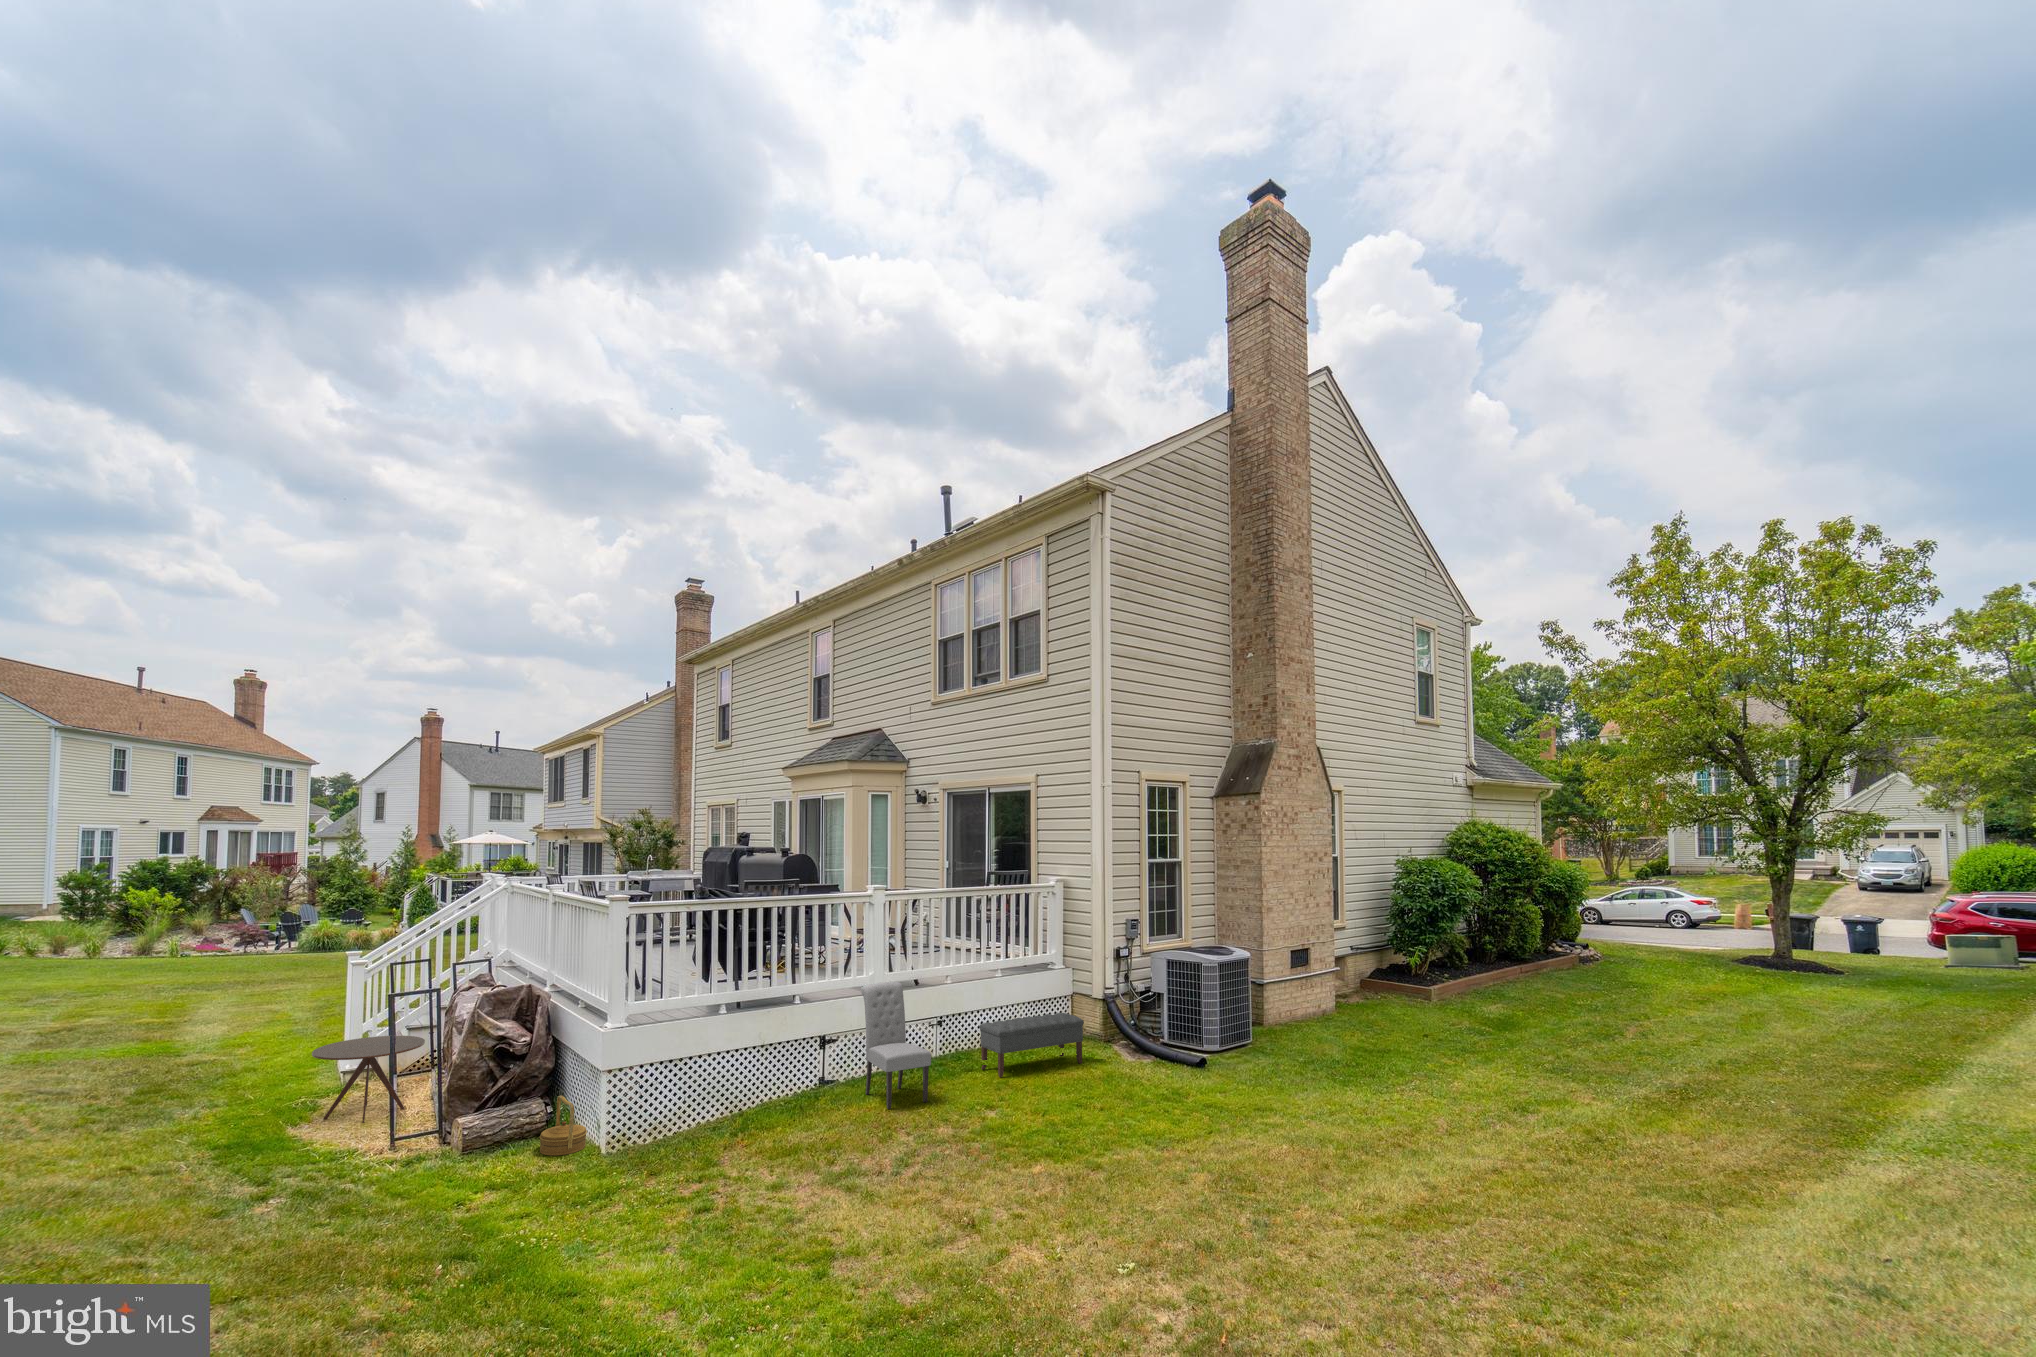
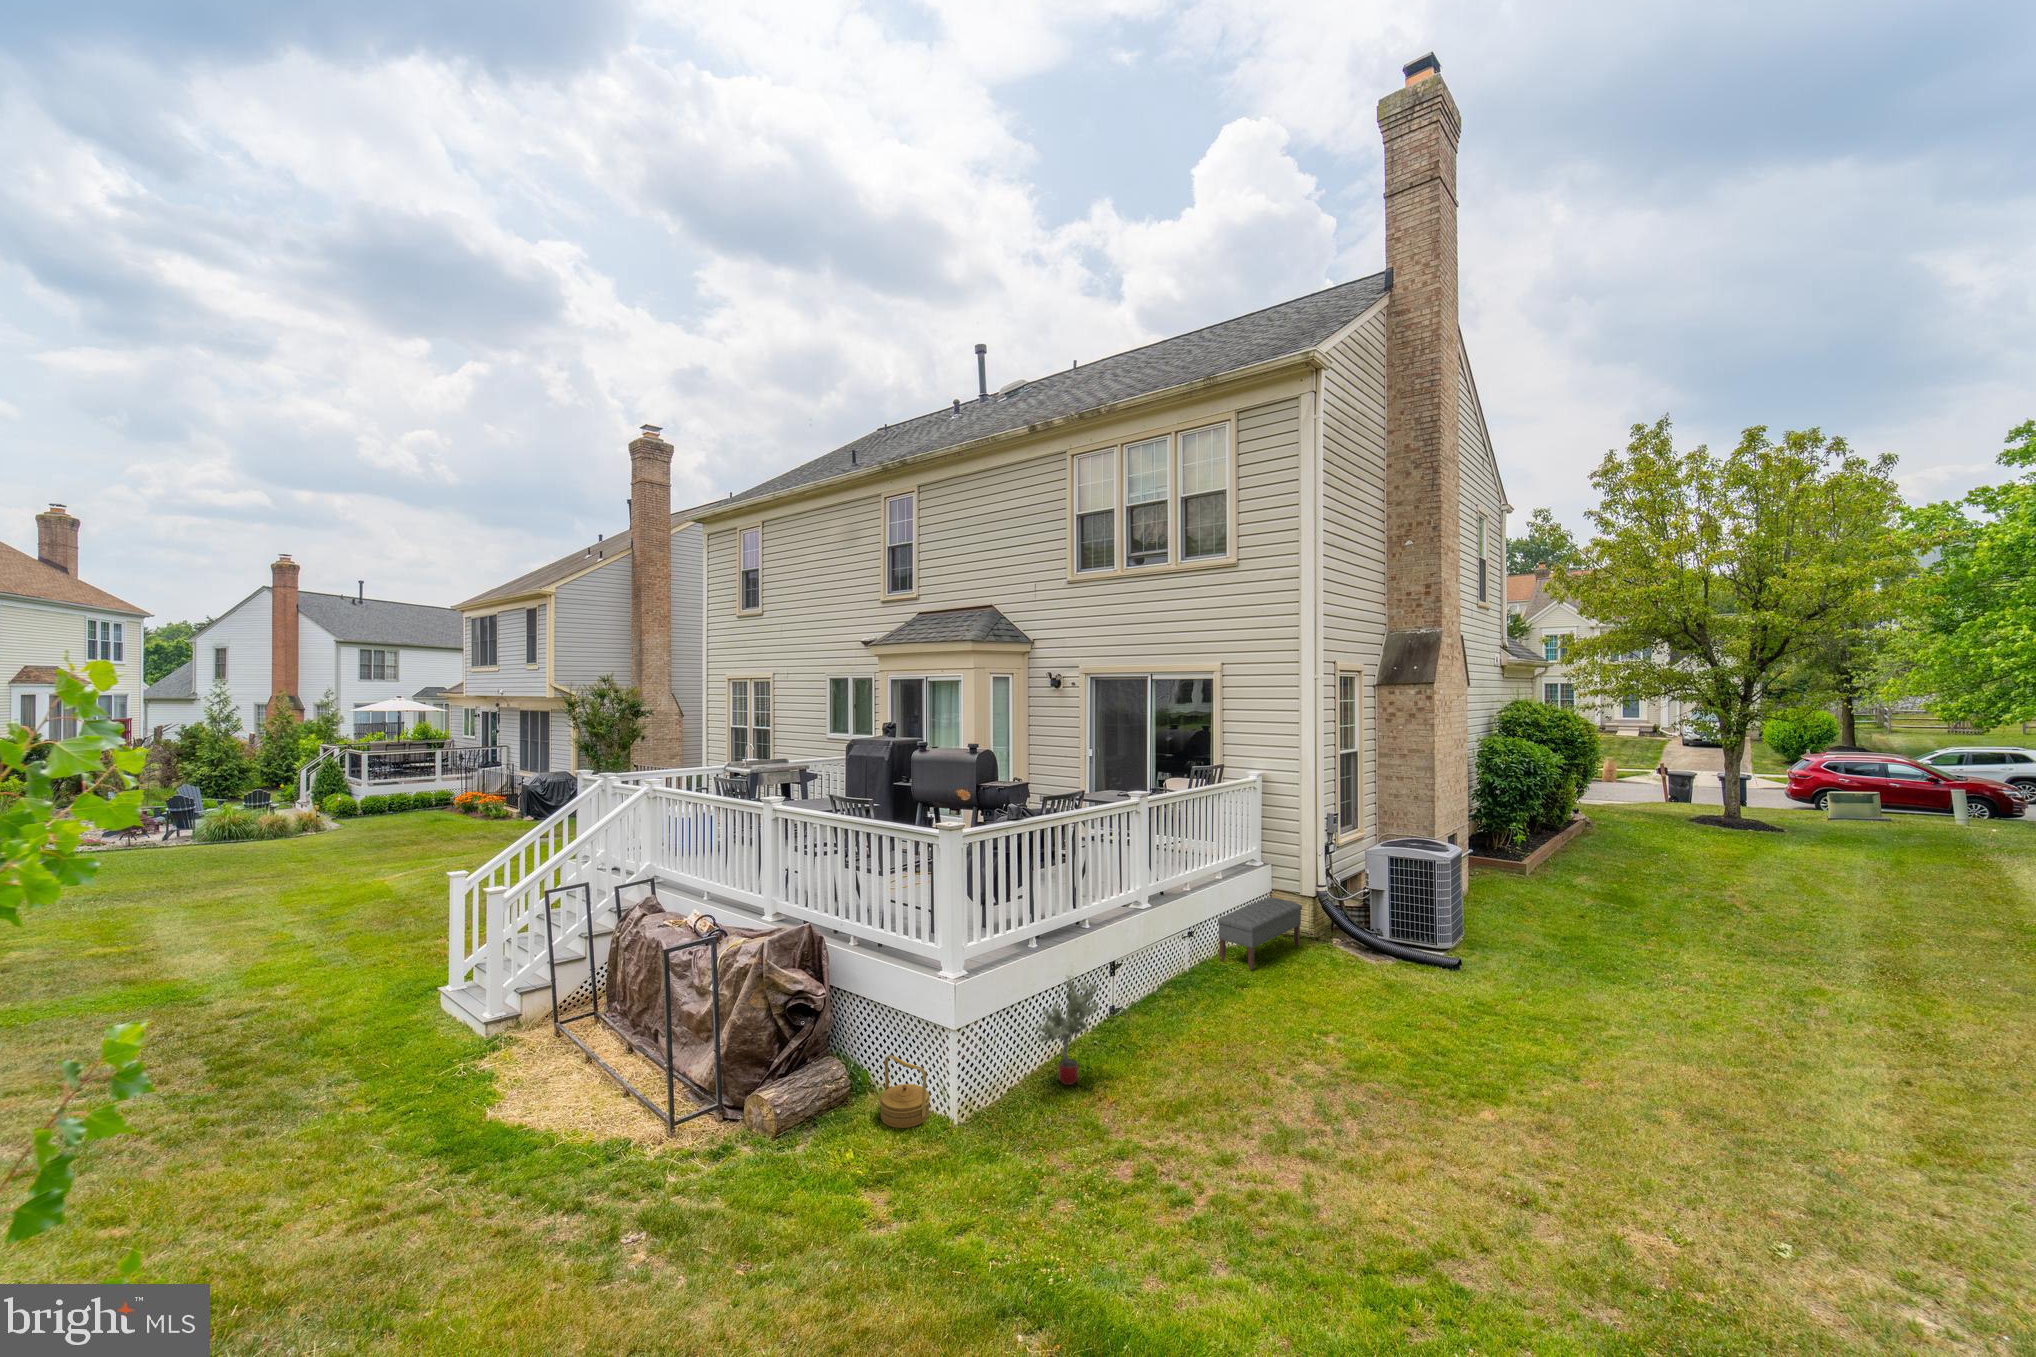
chair: present [861,982,931,1109] -> none [1142,888,1229,1023]
round table: present [312,1036,425,1123] -> none [528,985,657,1100]
potted tree: none [686,1041,763,1143] -> present [1036,976,1099,1085]

